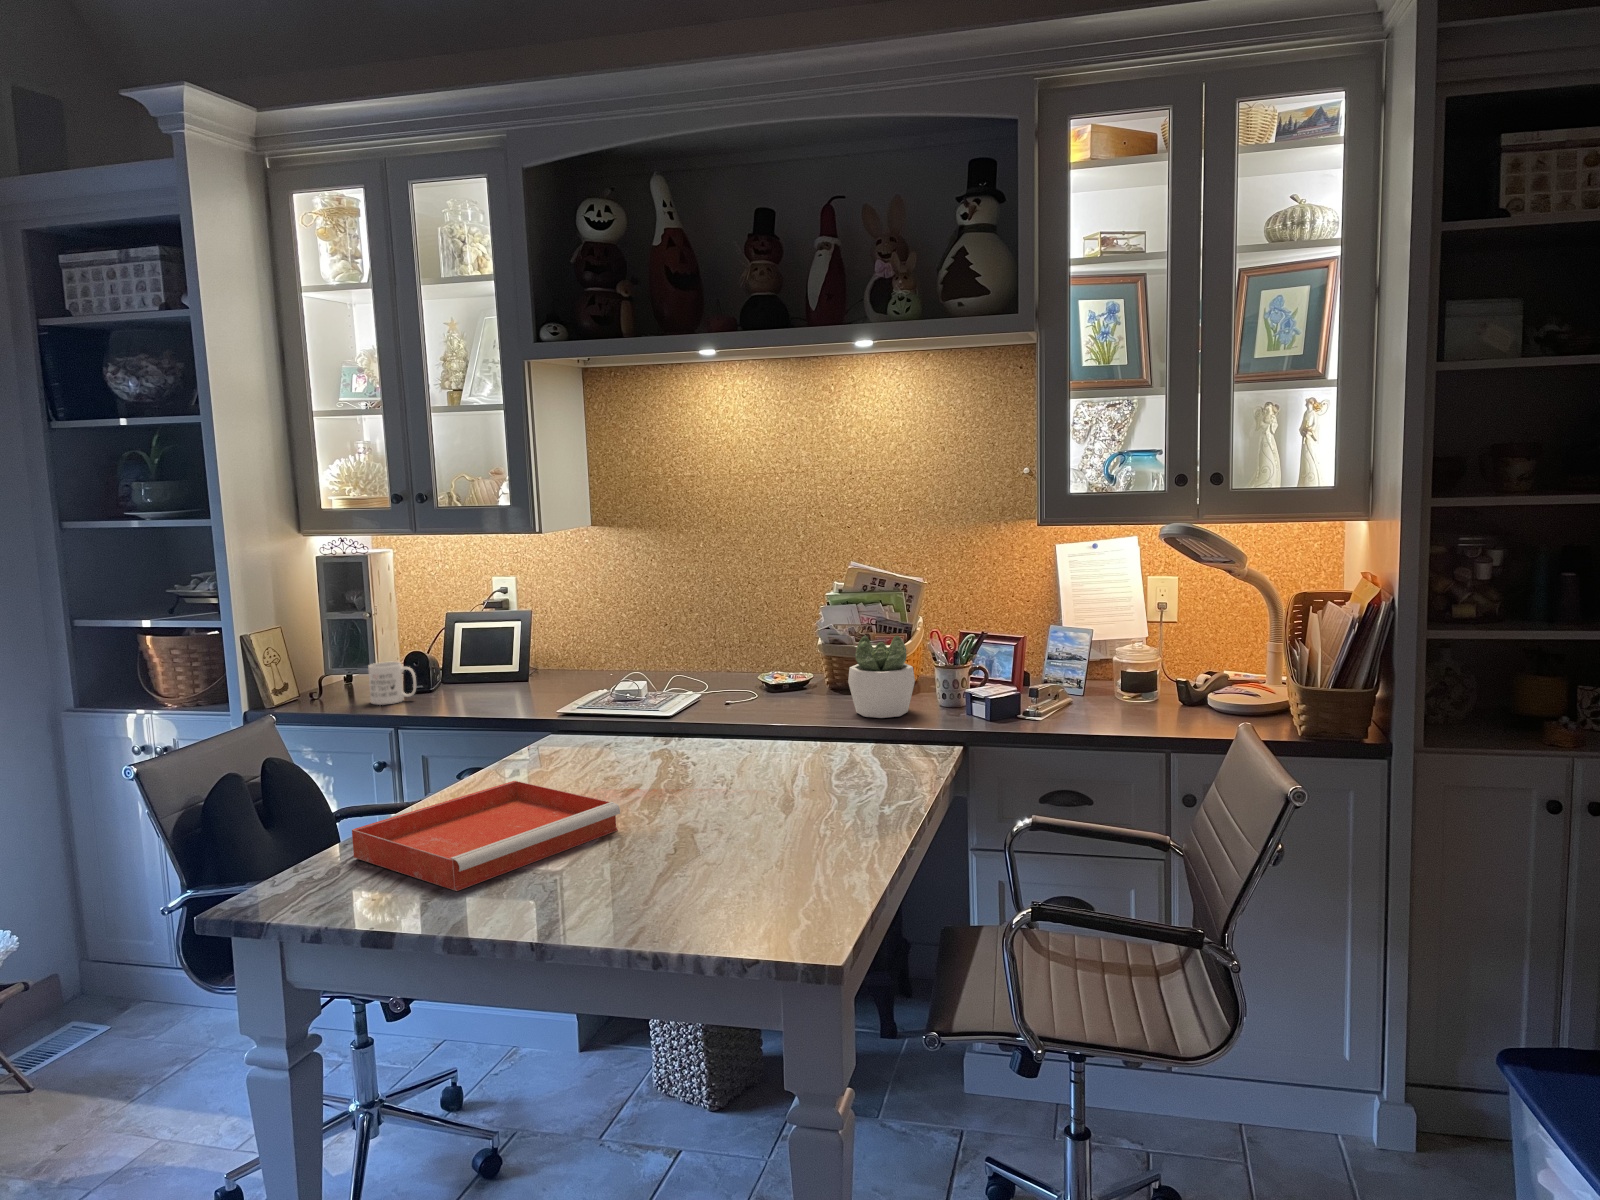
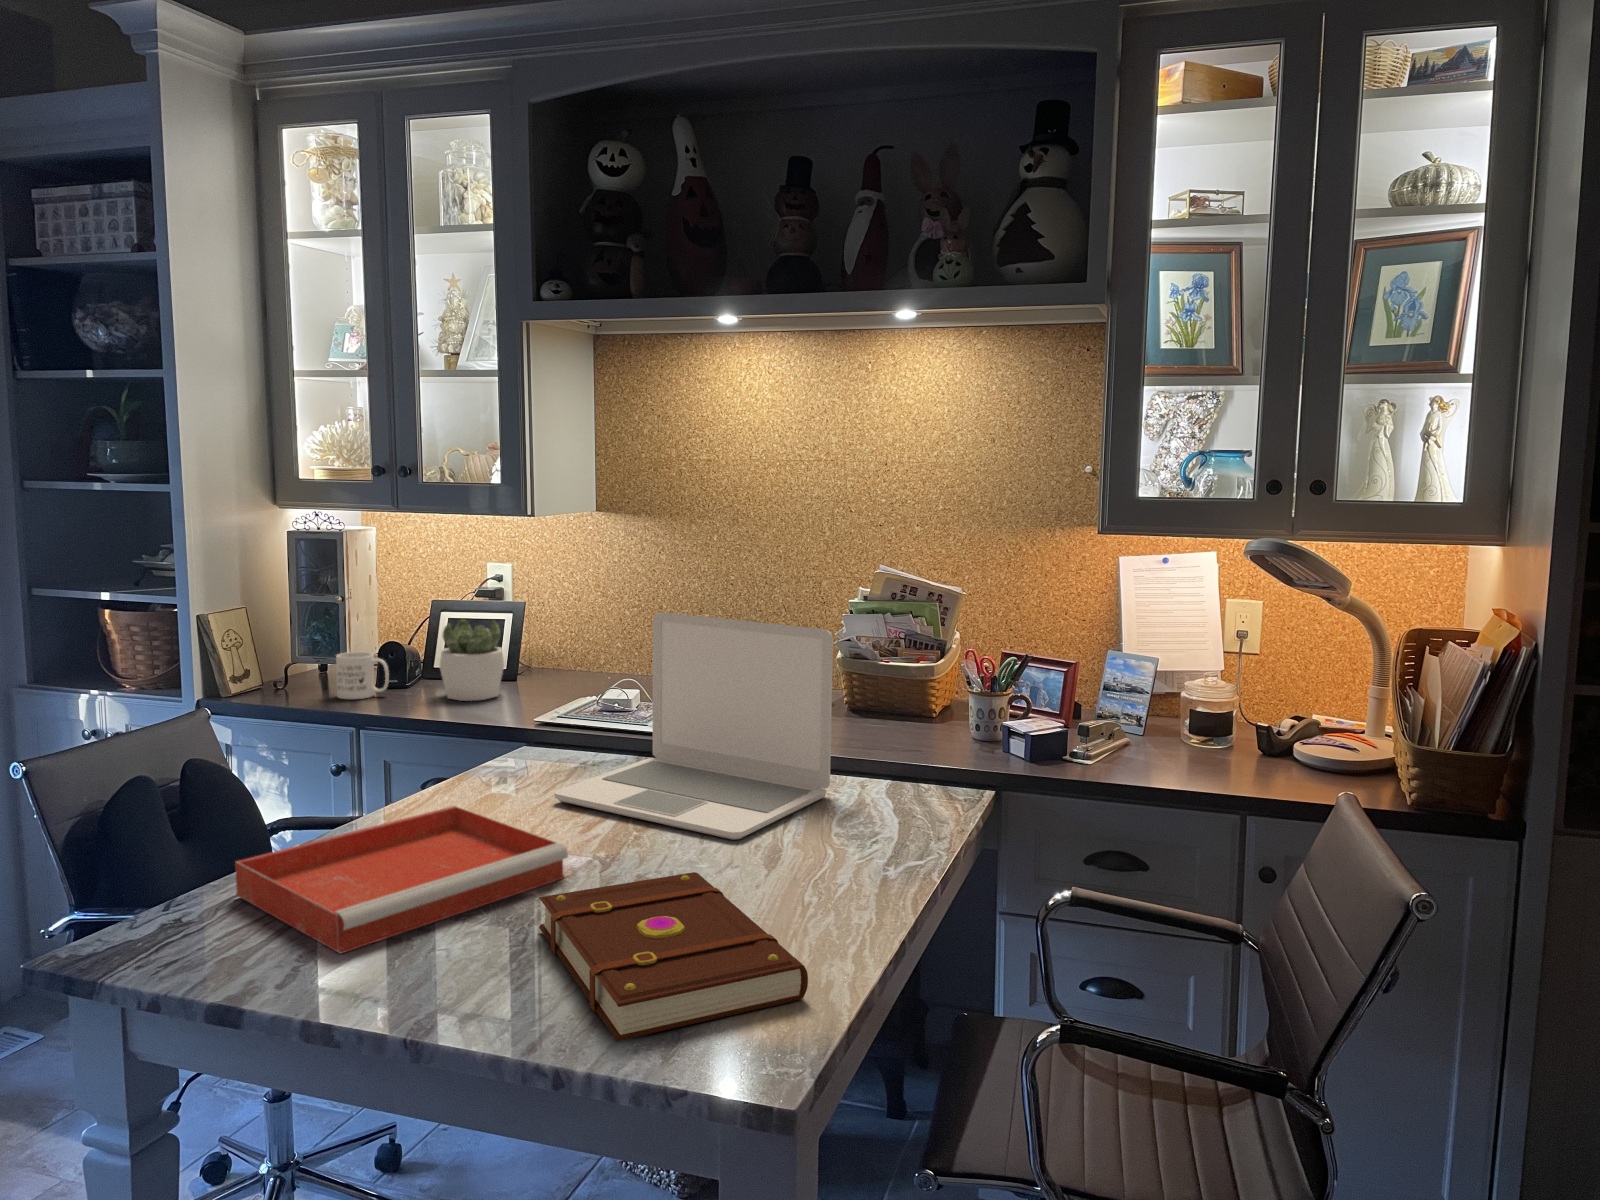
laptop: none [590,611,823,795] -> present [554,612,833,840]
succulent plant: present [848,636,915,718] -> present [440,619,504,701]
book: none [608,816,830,931] -> present [539,872,808,1041]

